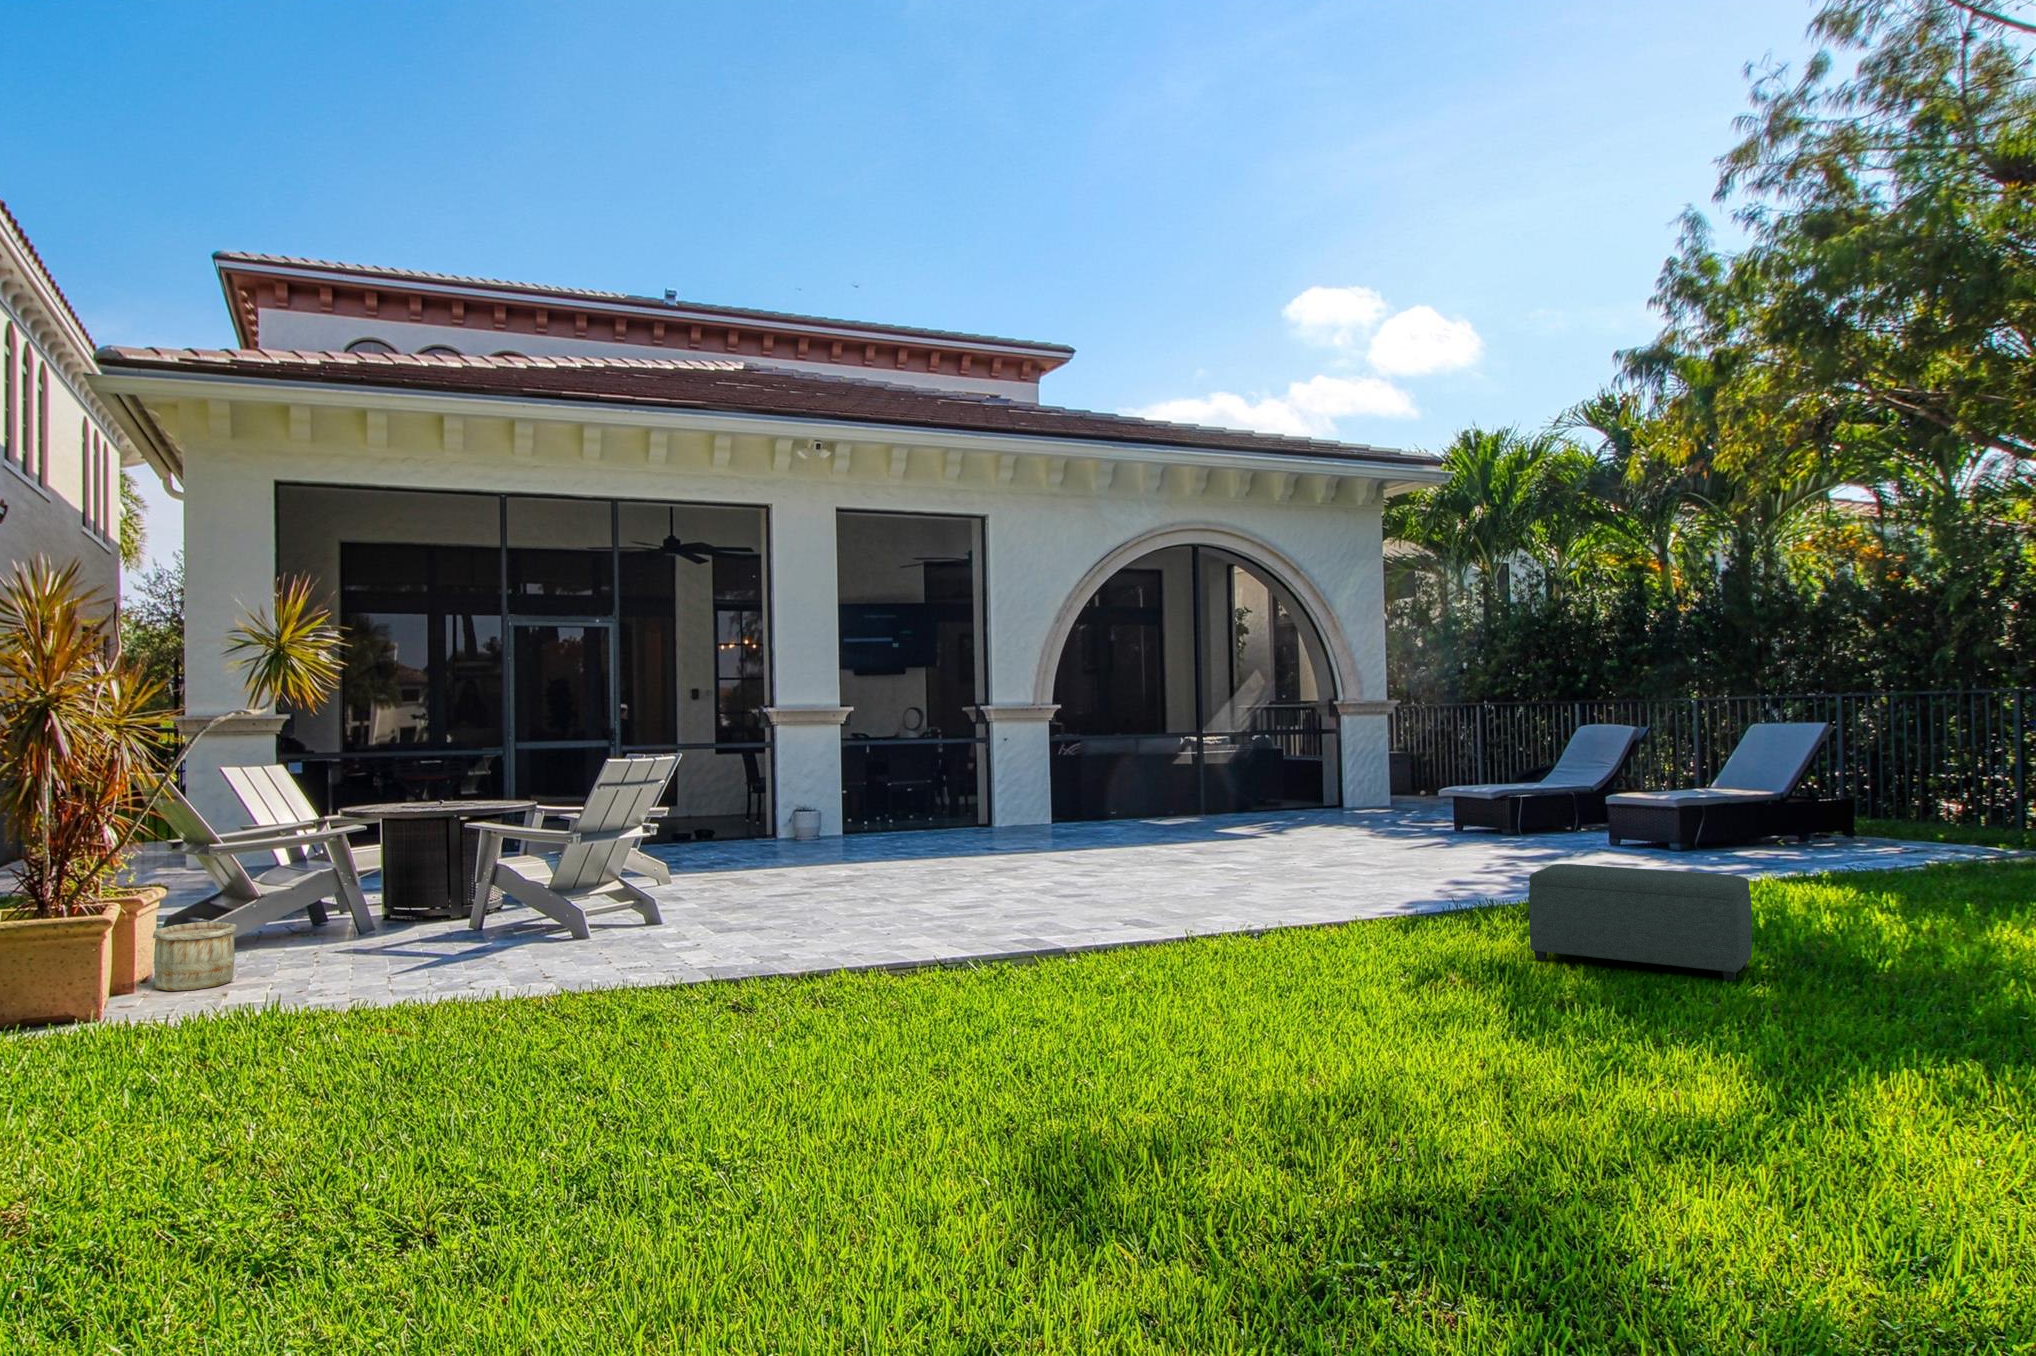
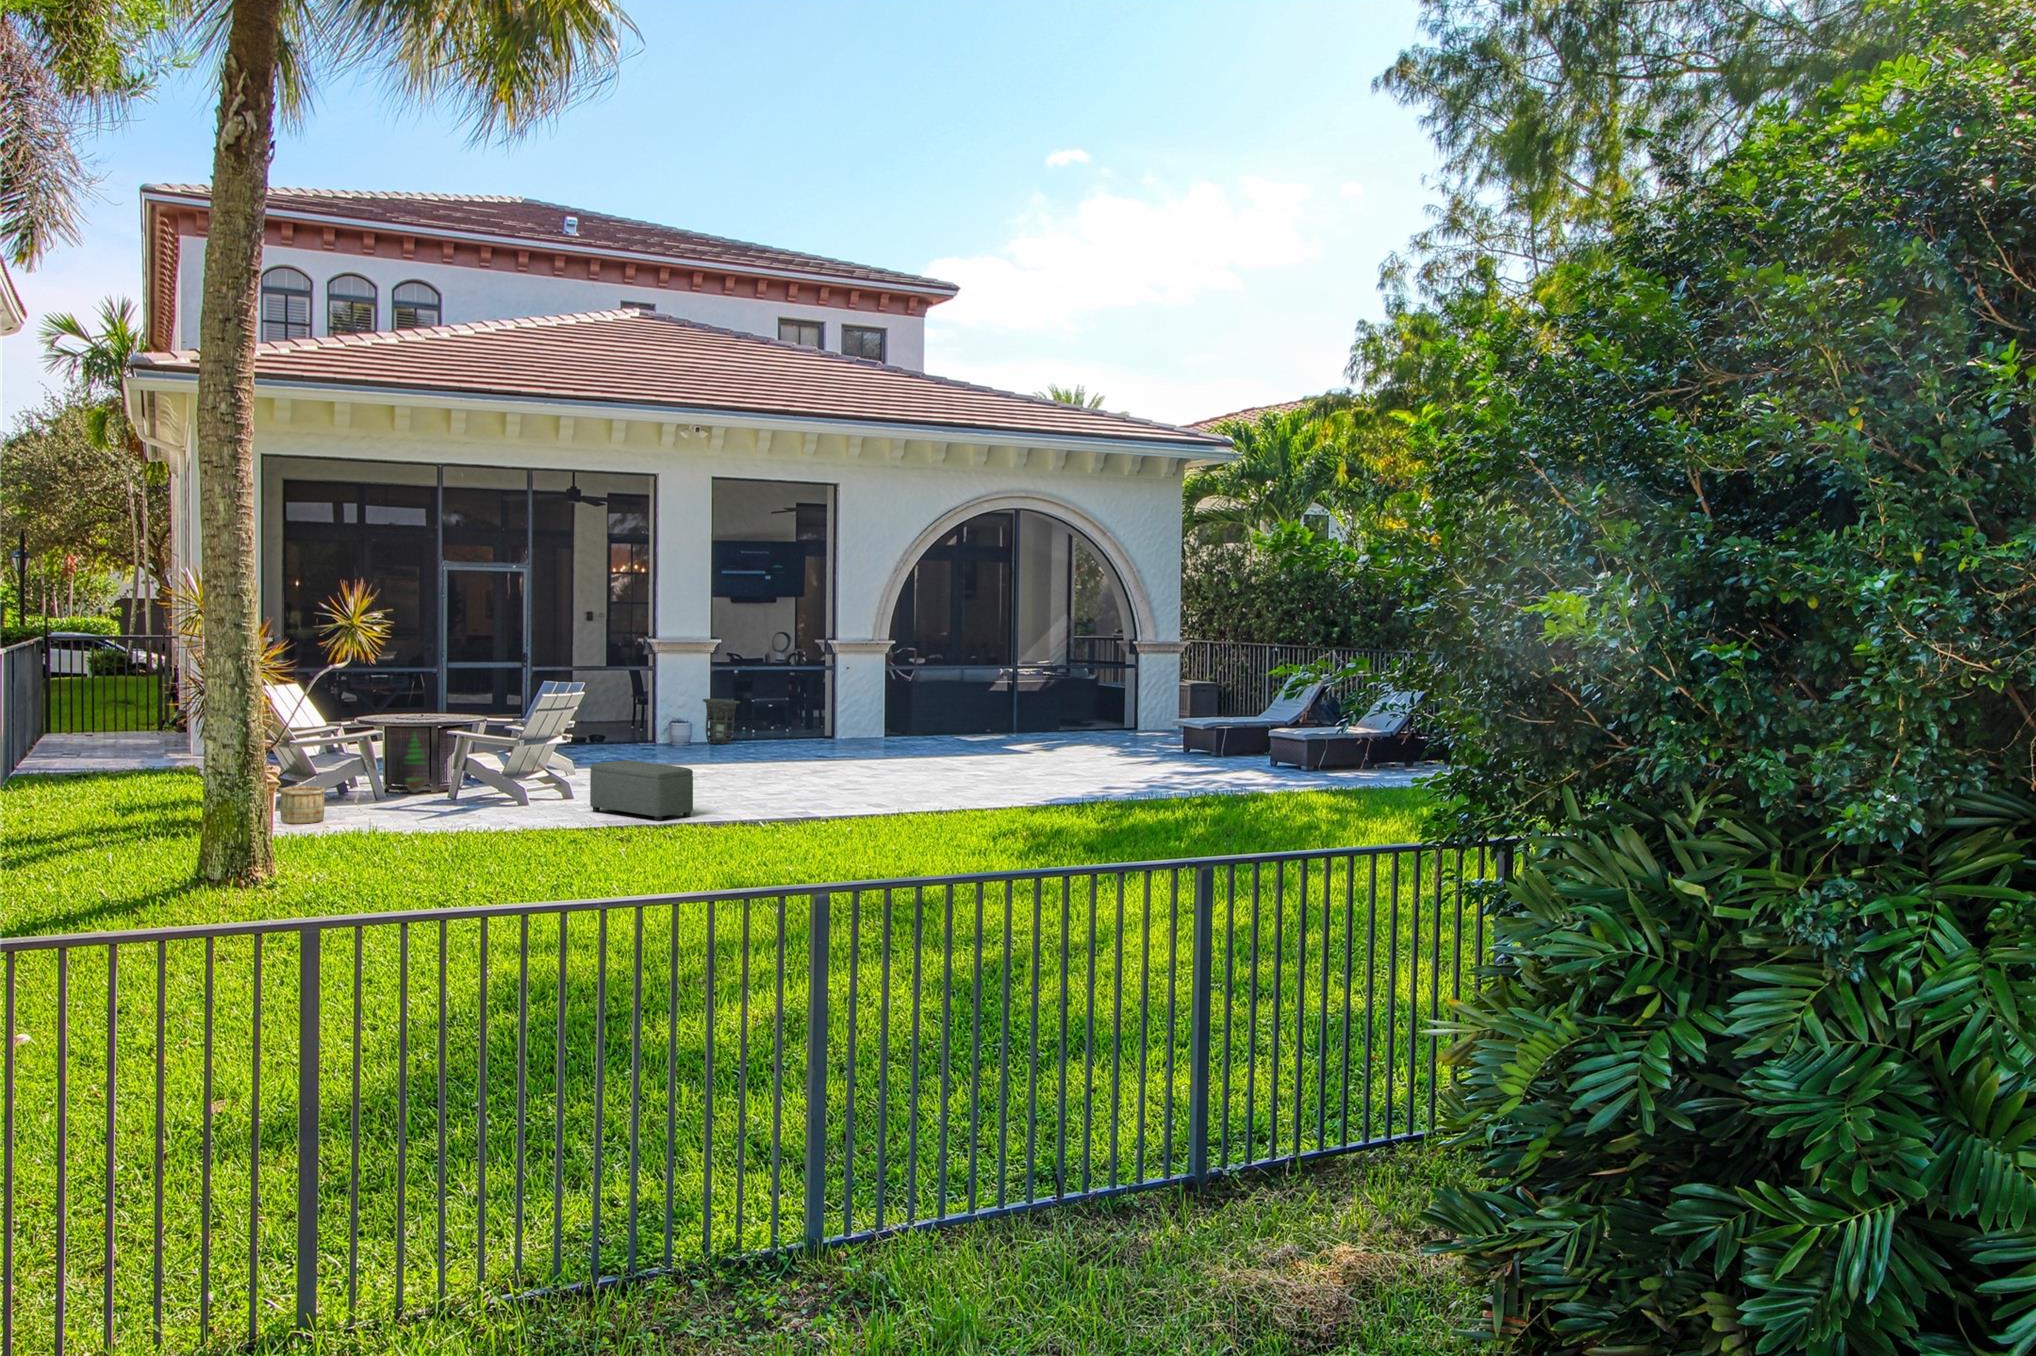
side table: none [832,779,879,835] -> present [703,699,740,744]
potted tree: none [404,825,442,923] -> present [405,732,425,793]
ottoman: present [1529,864,1752,981] -> present [590,760,693,821]

